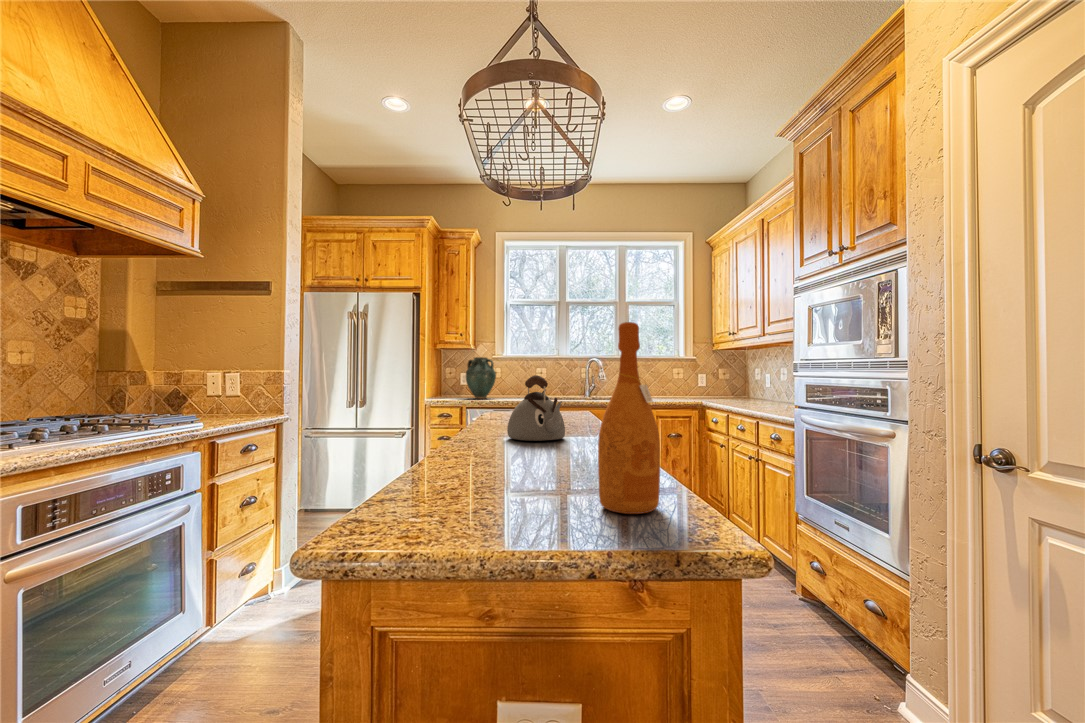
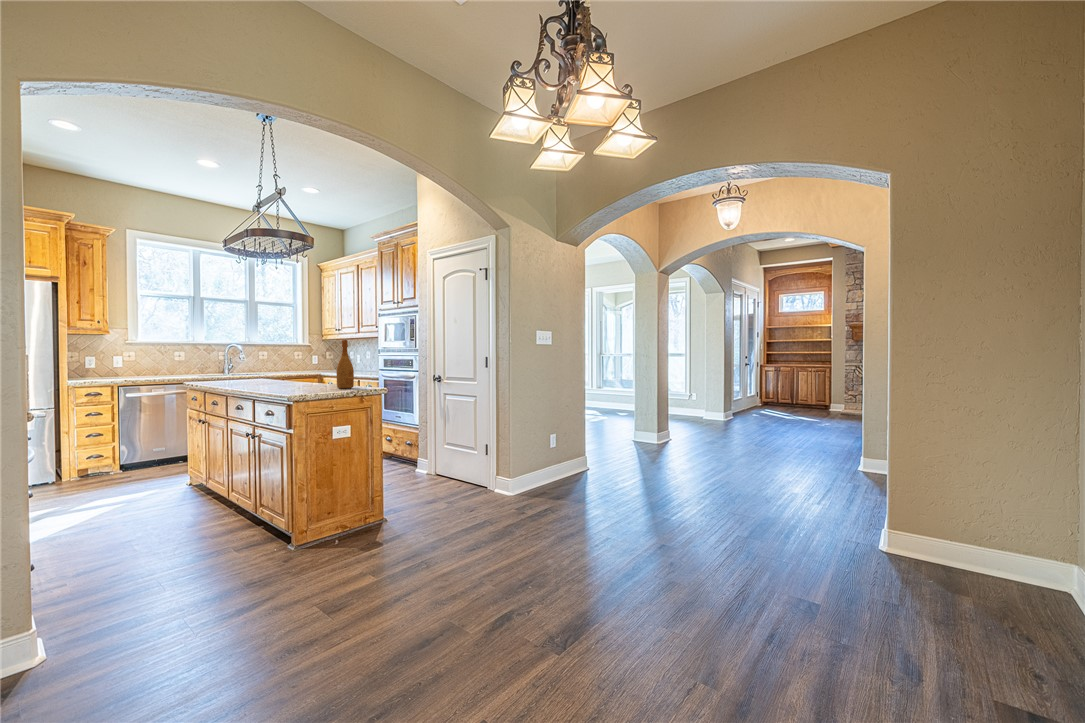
vase: present [466,357,496,399] -> none [106,343,141,378]
kettle: present [507,375,565,441] -> none [254,355,288,385]

